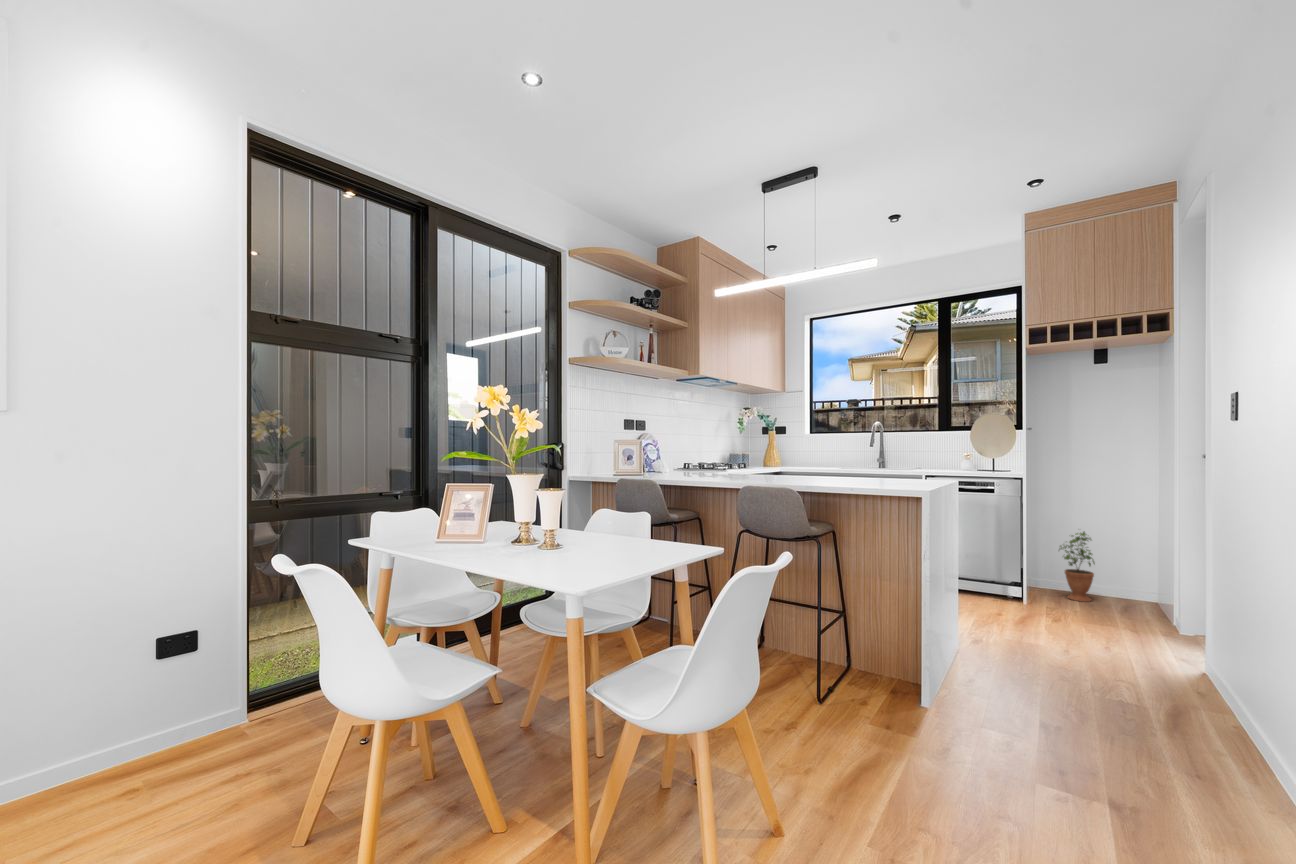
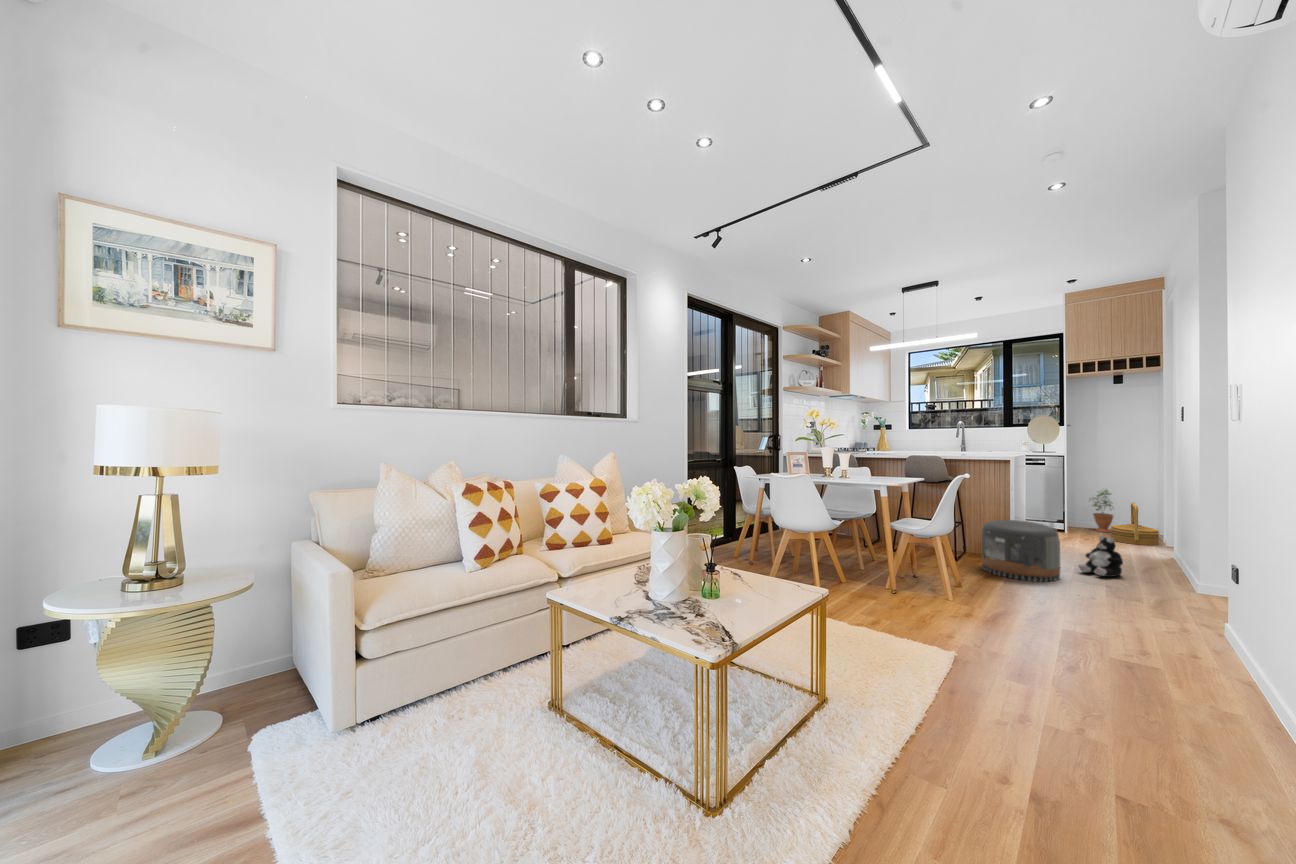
woven basket: none [1090,557,1166,633] -> present [1110,503,1160,545]
pouf: none [861,619,1006,771] -> present [982,520,1060,582]
plush toy: none [1040,652,1124,744] -> present [1078,536,1123,577]

